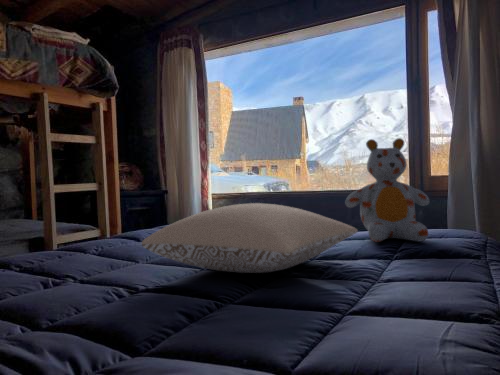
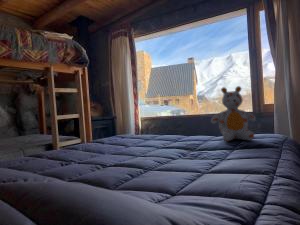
pillow: present [142,203,358,273] -> none [107,123,215,157]

